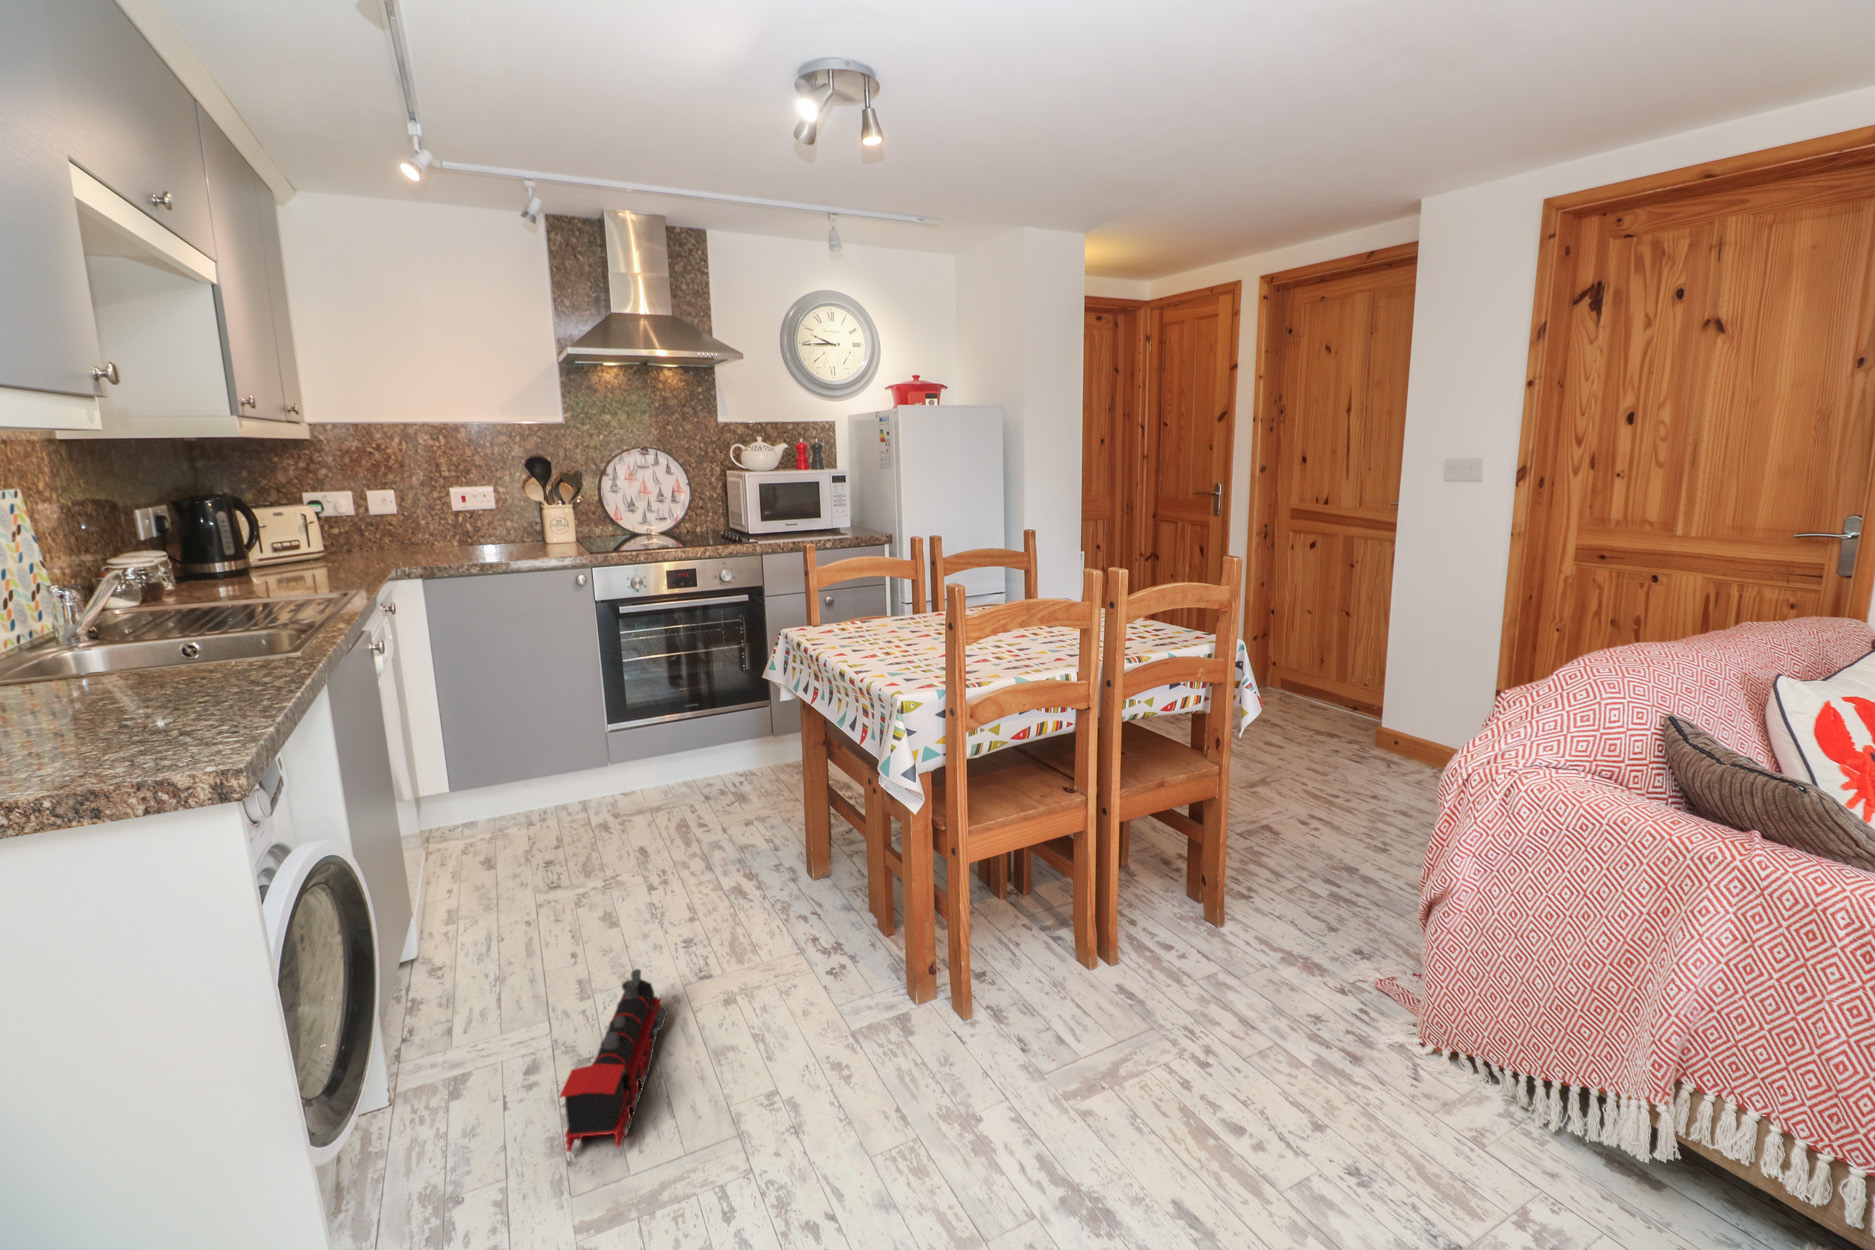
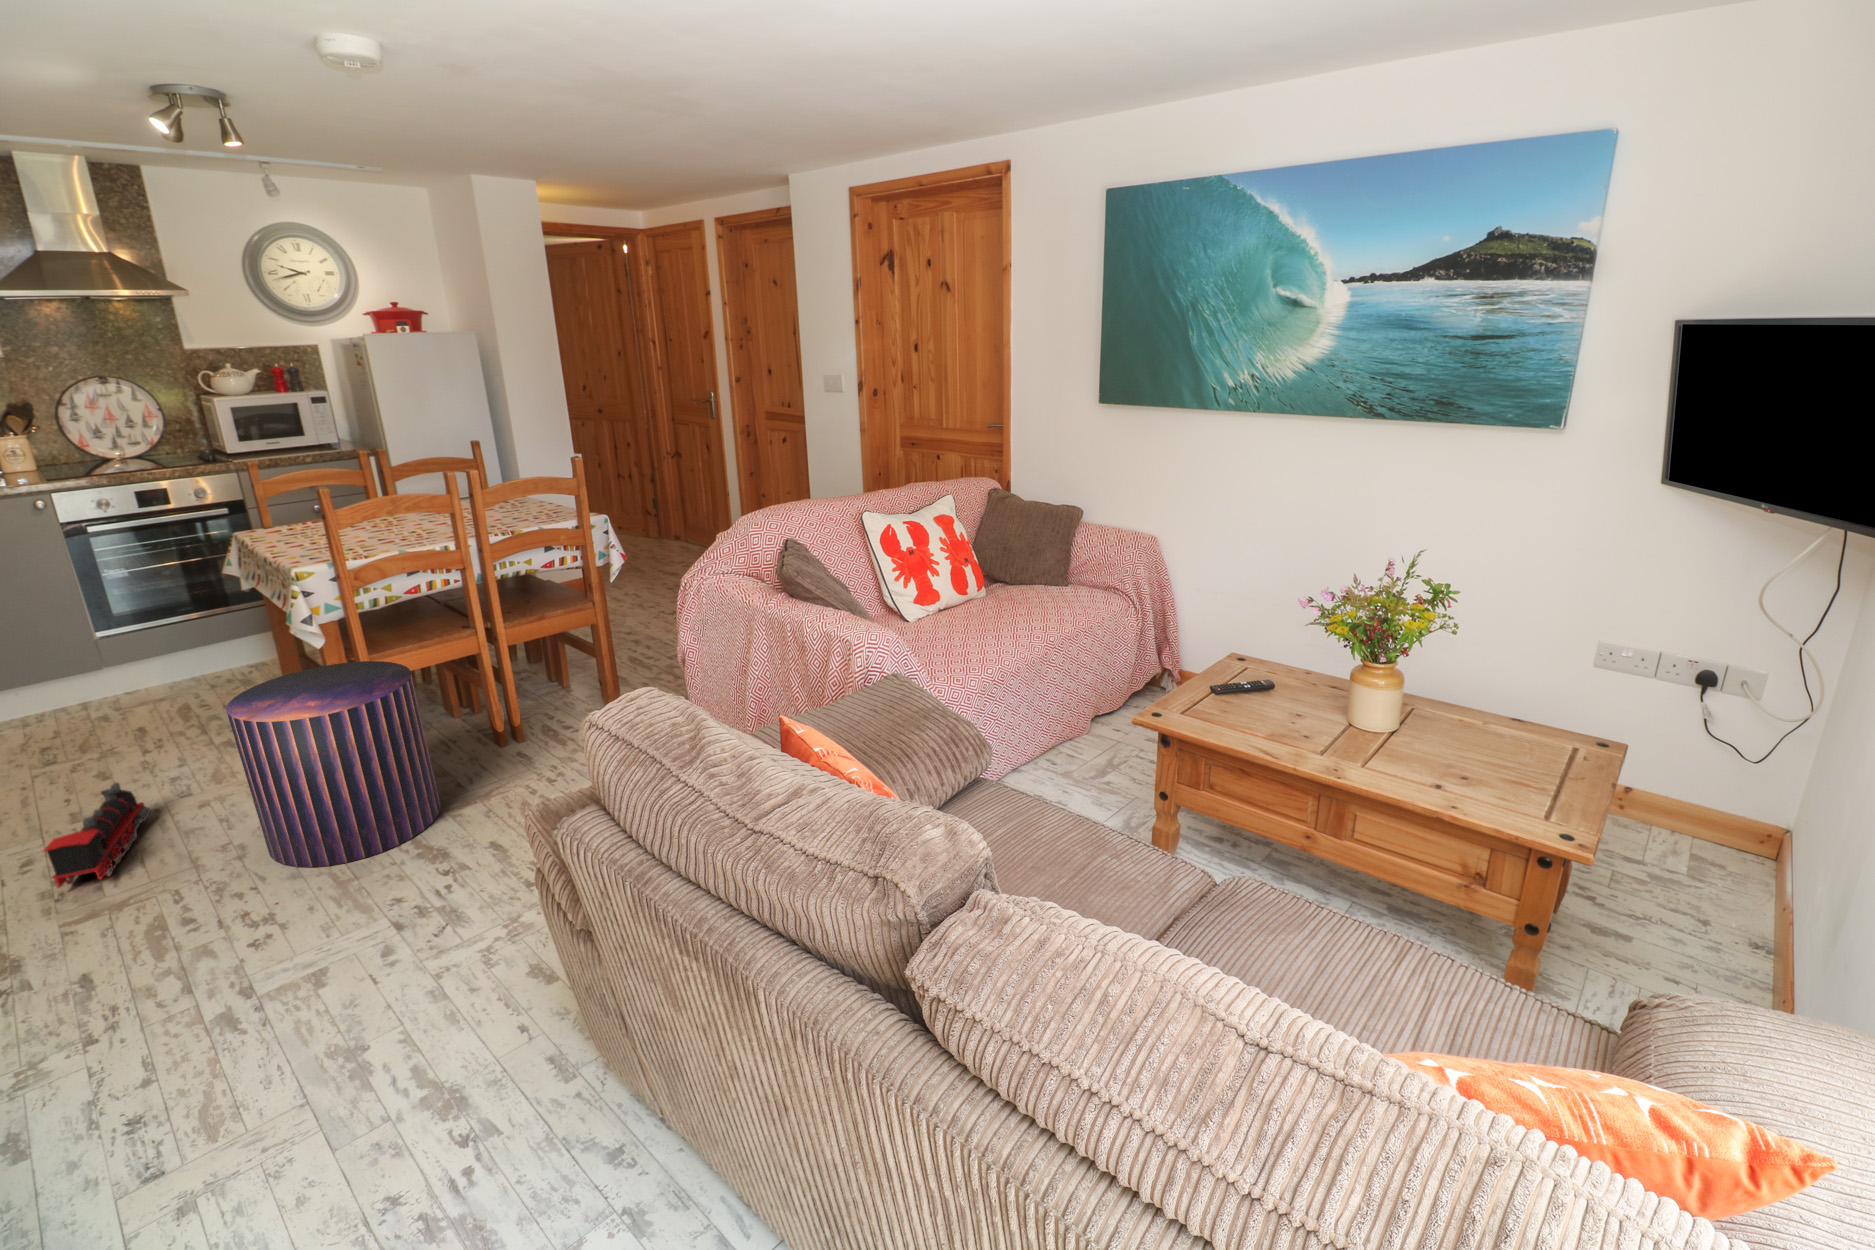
pouf: none [814,842,1062,1206] -> present [226,661,441,867]

